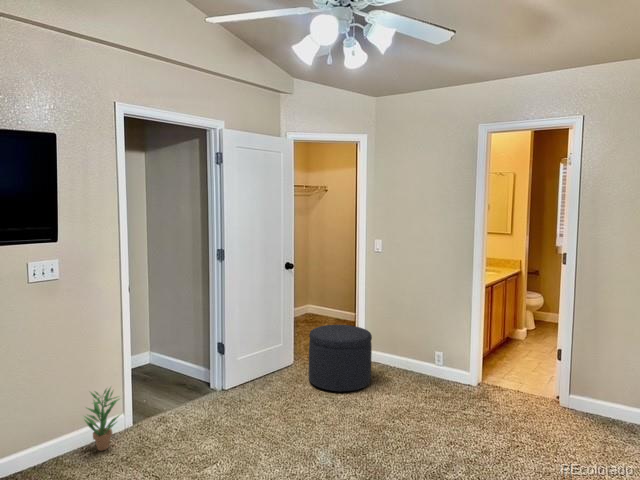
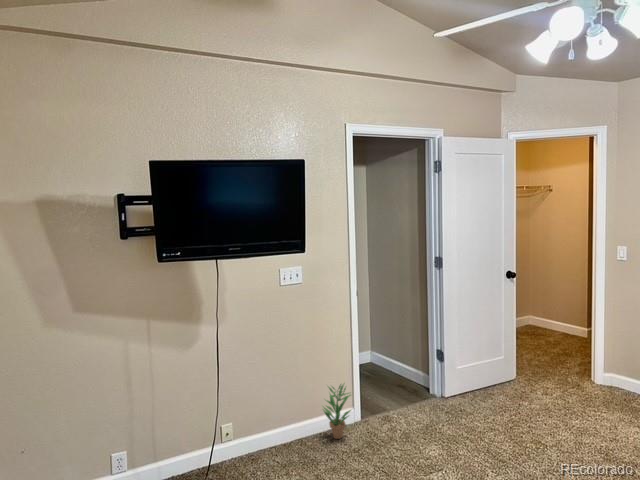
ottoman: present [309,325,372,392] -> none [535,341,614,417]

